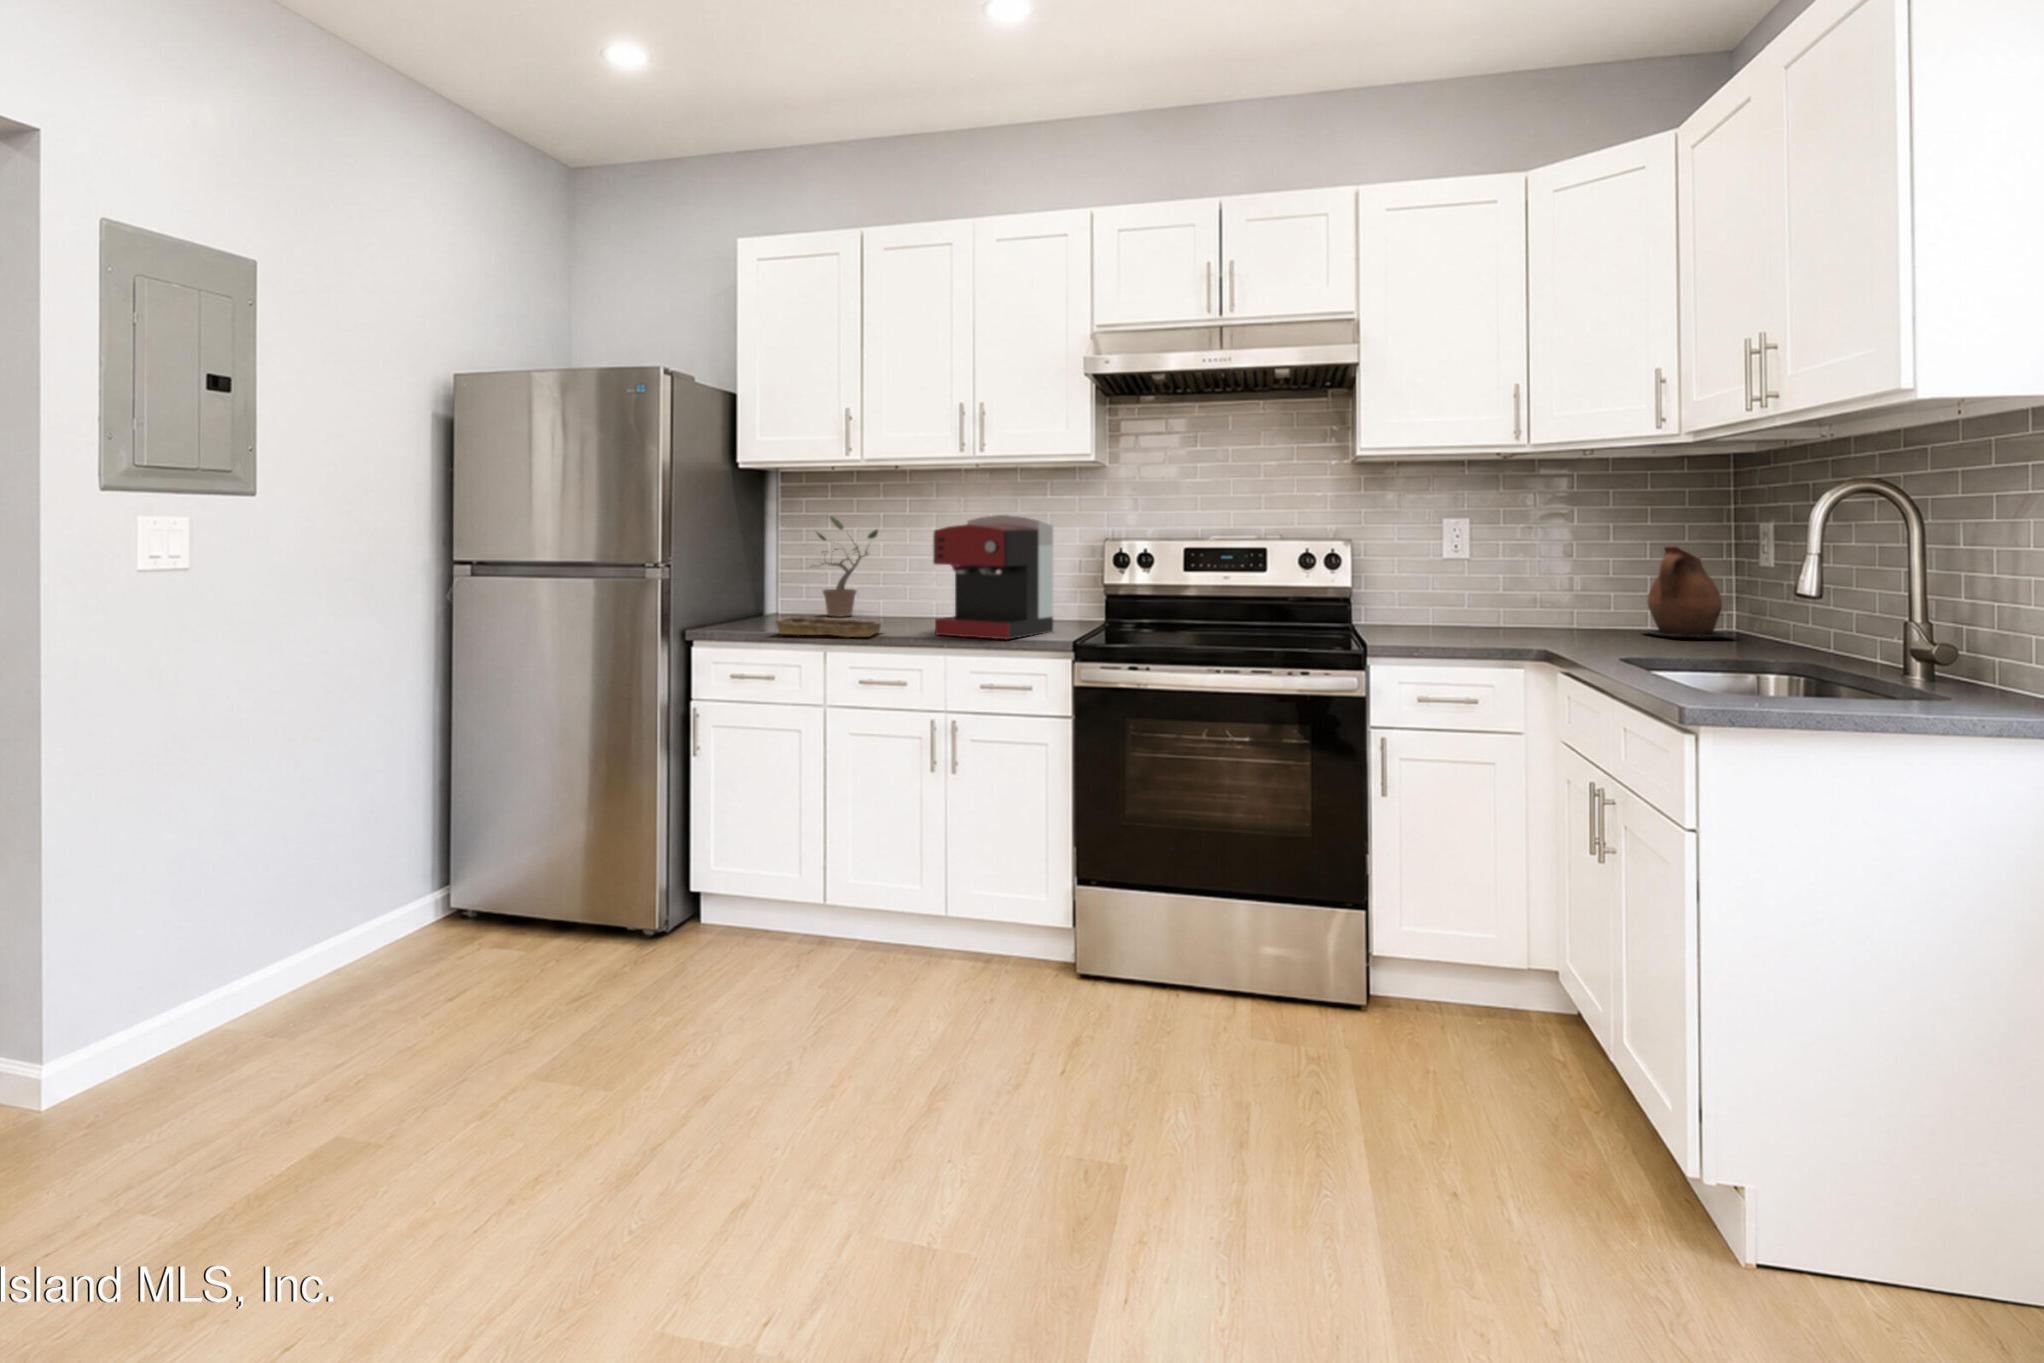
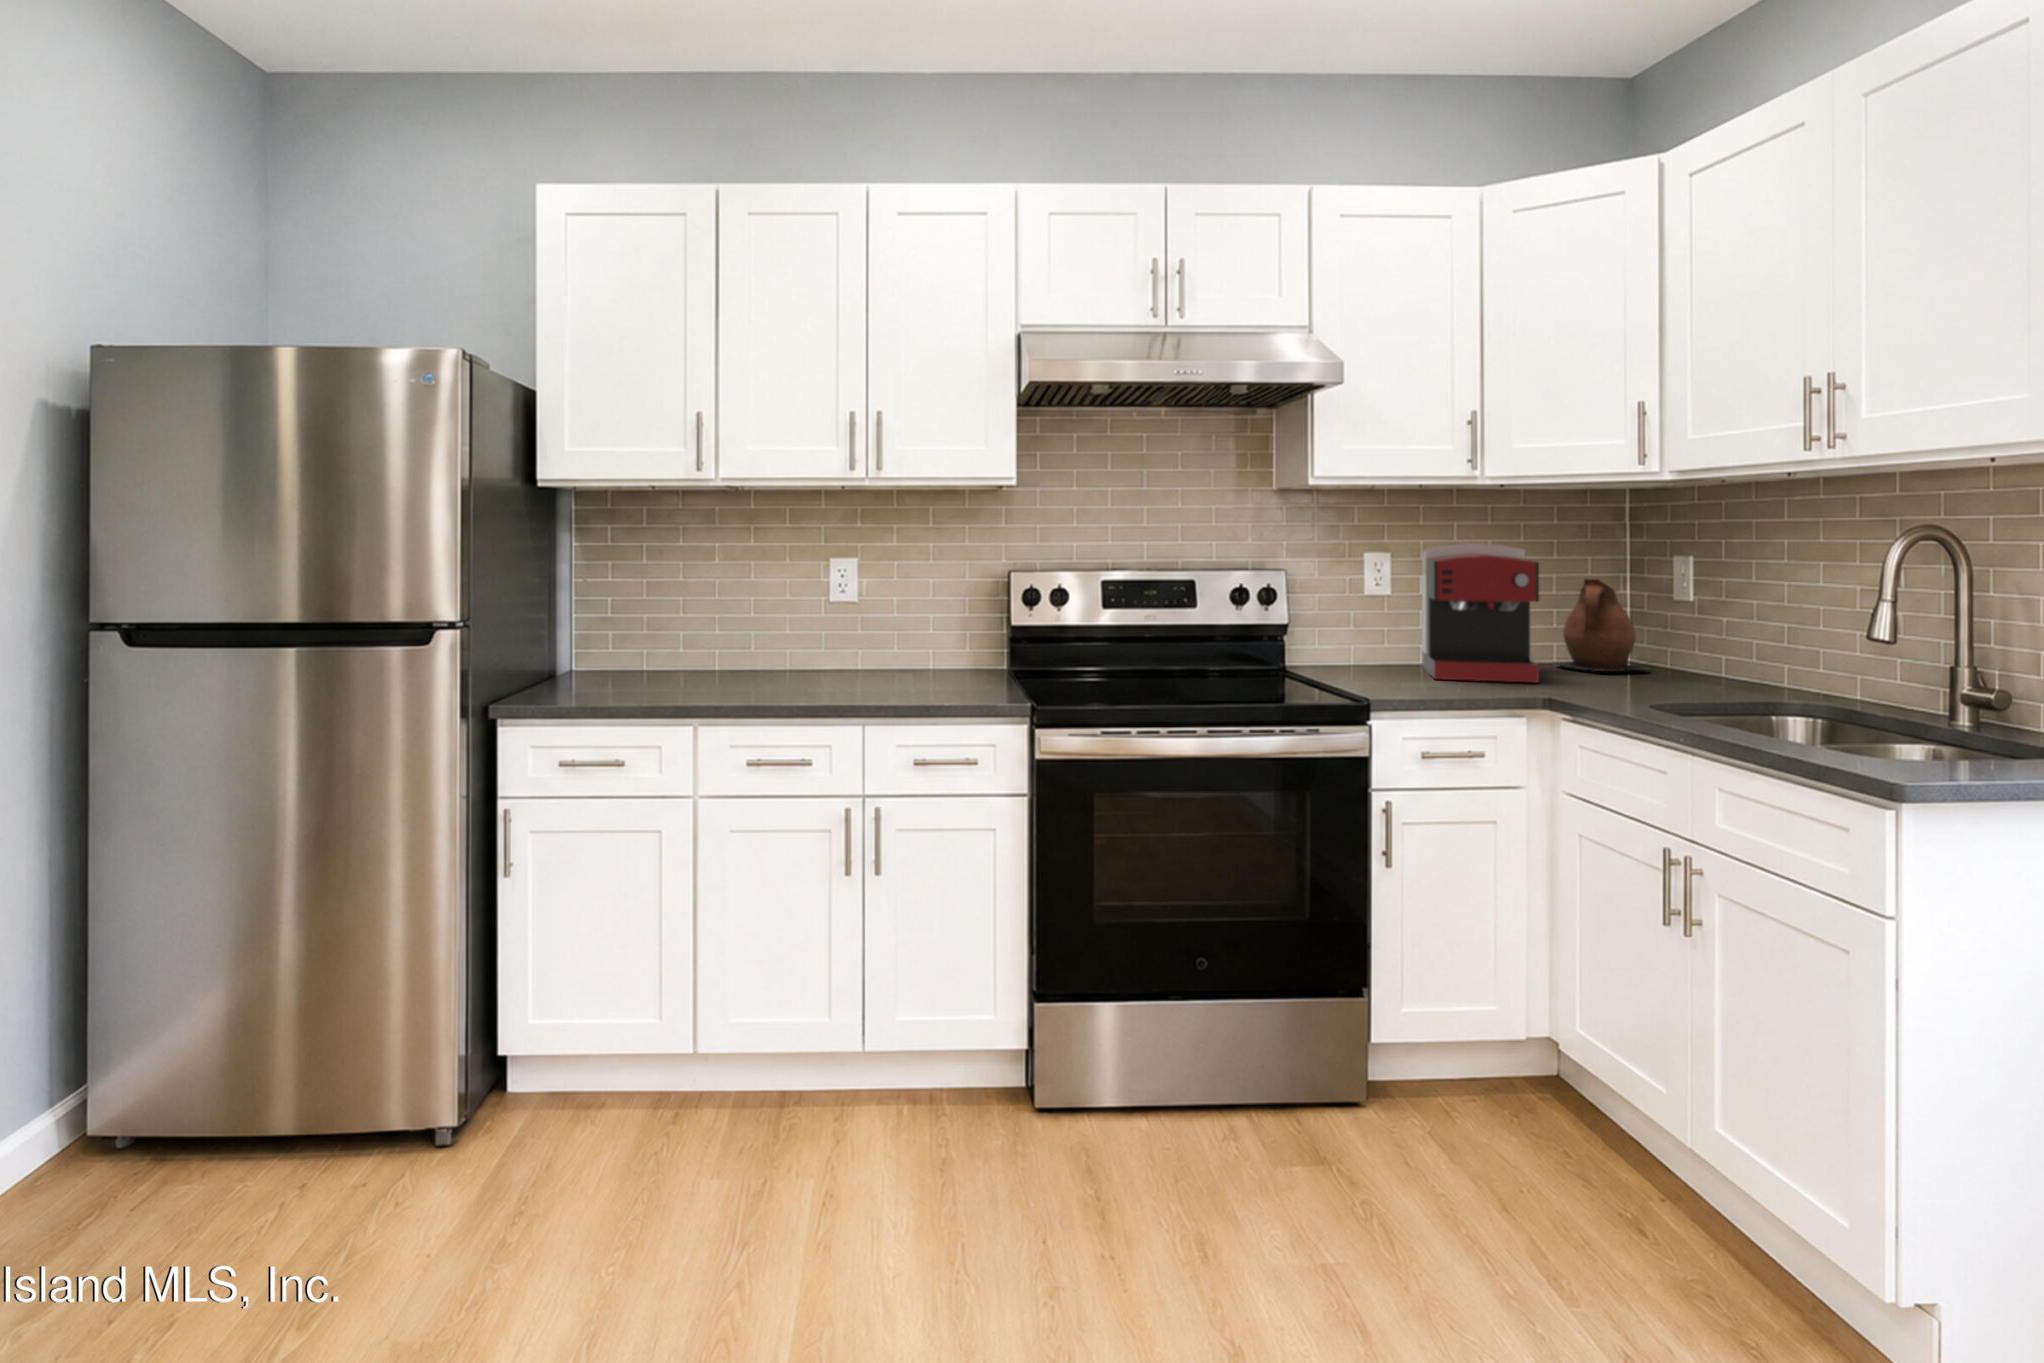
coffee maker: present [933,515,1053,639] -> present [1422,543,1539,683]
potted plant: present [815,517,878,617] -> none [632,541,724,673]
tray: present [776,616,882,637] -> none [623,681,770,708]

